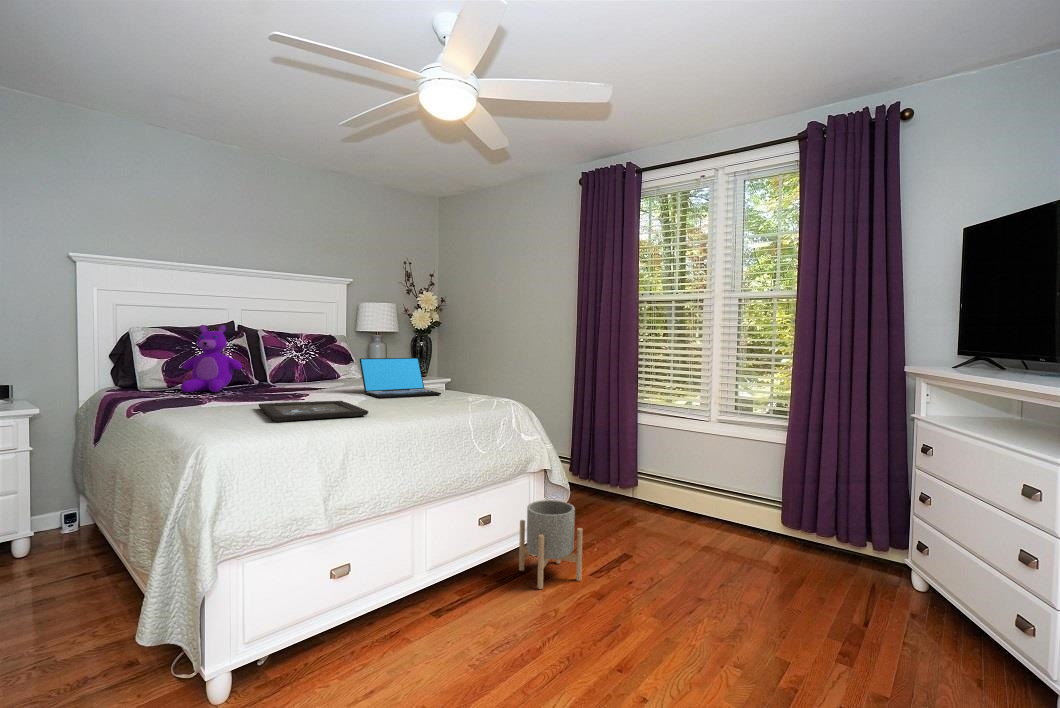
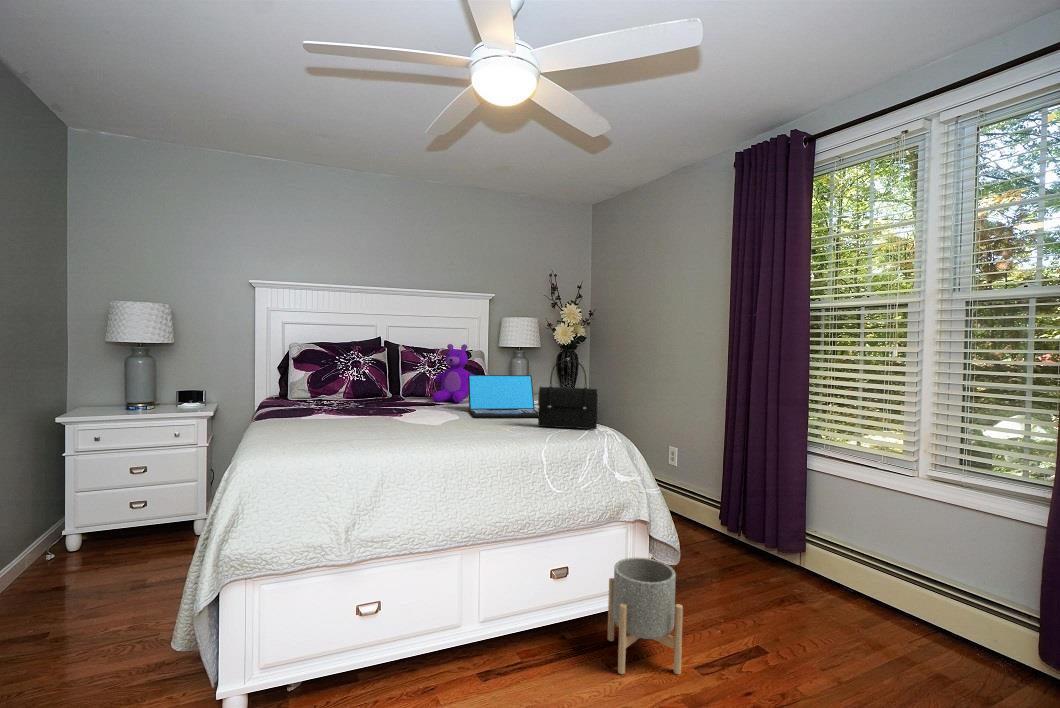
teddy bear: present [181,325,242,392] -> present [432,344,474,403]
handbag: none [448,342,500,402] -> present [538,360,598,429]
tray: present [258,401,368,422] -> none [325,418,425,440]

